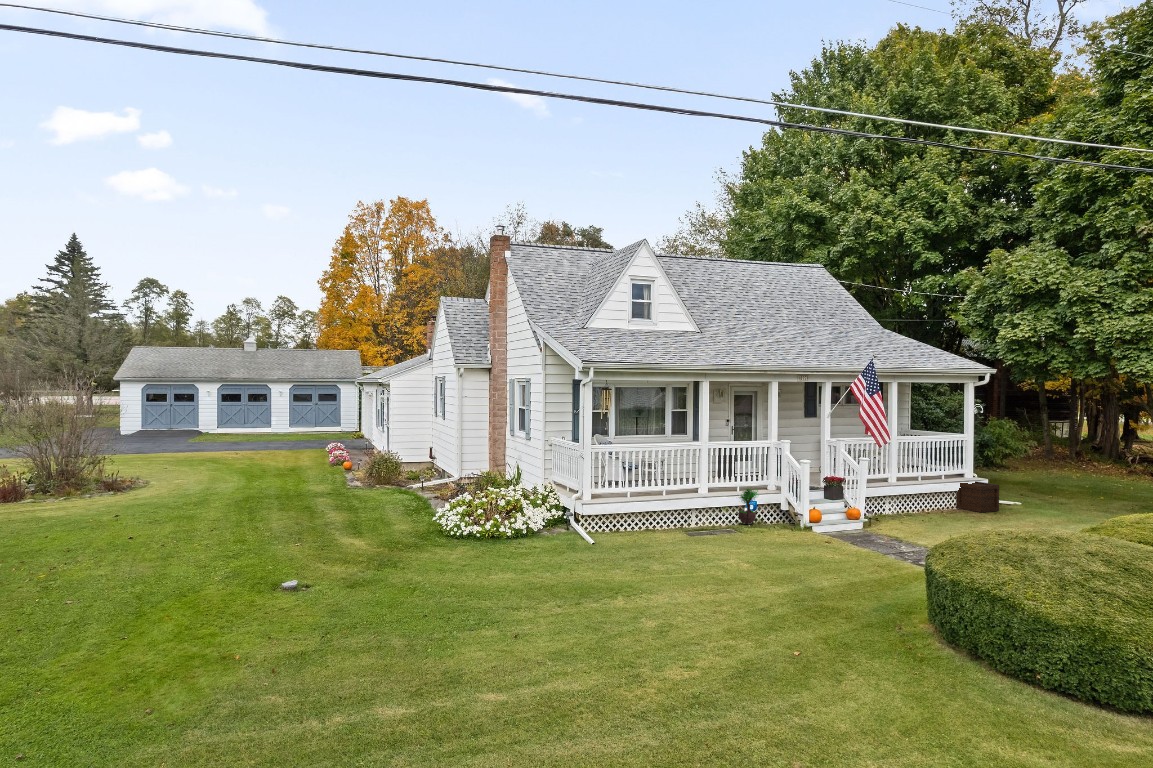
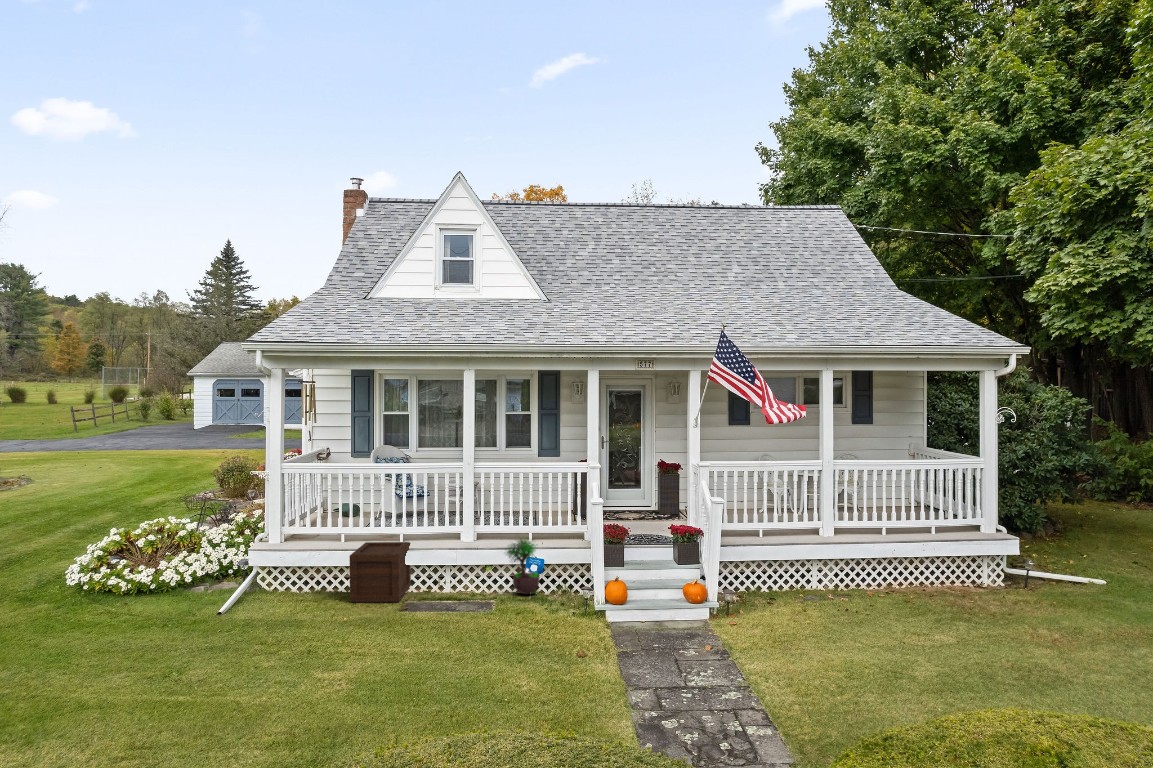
wooden crate: present [956,481,999,513] -> present [350,542,411,603]

